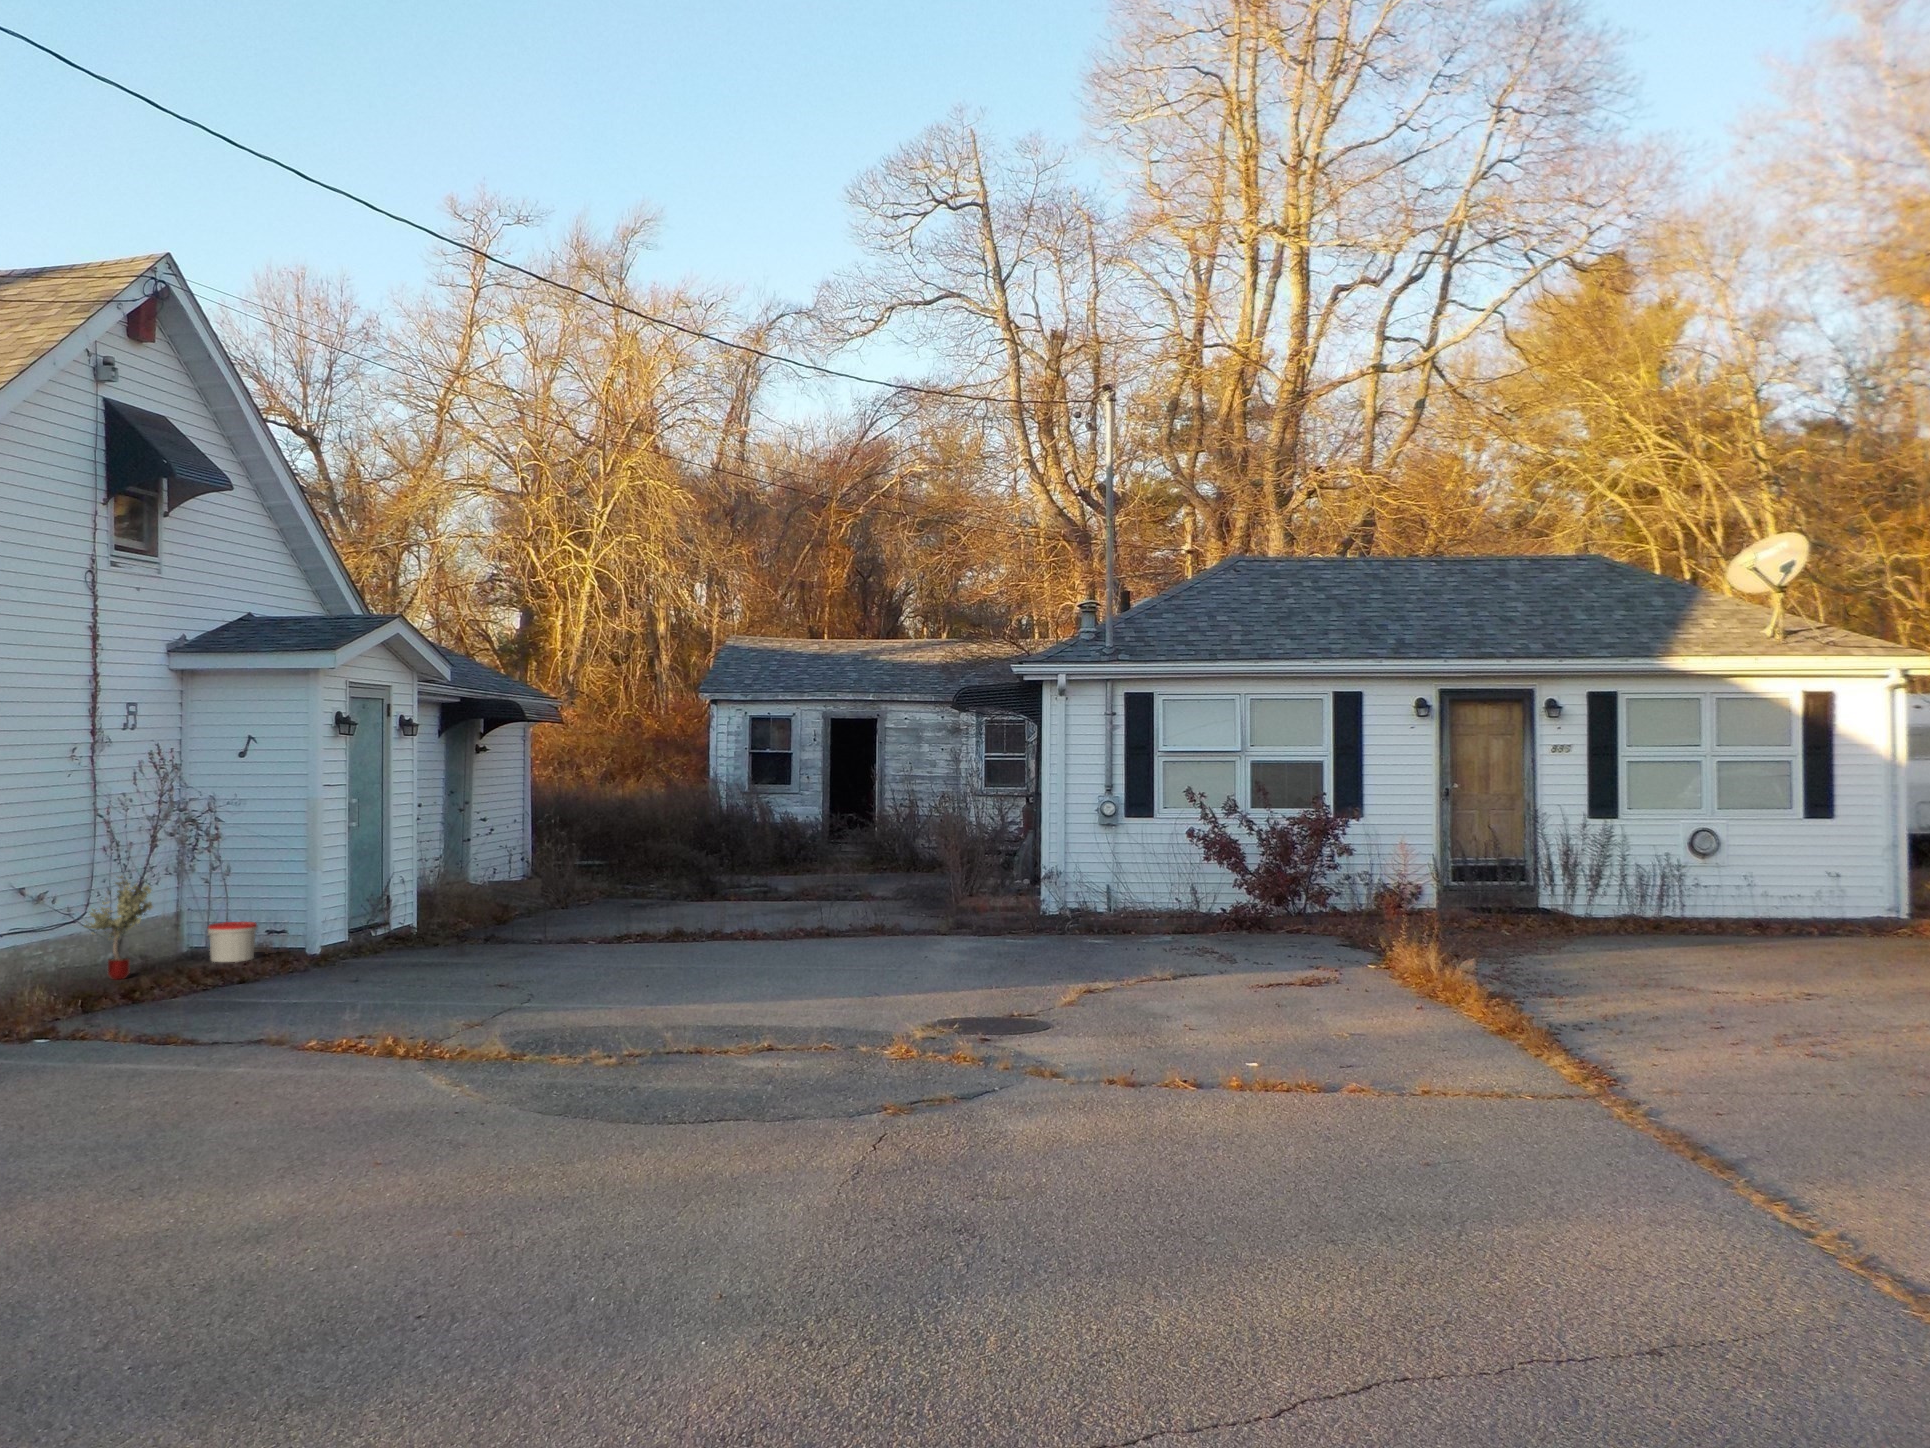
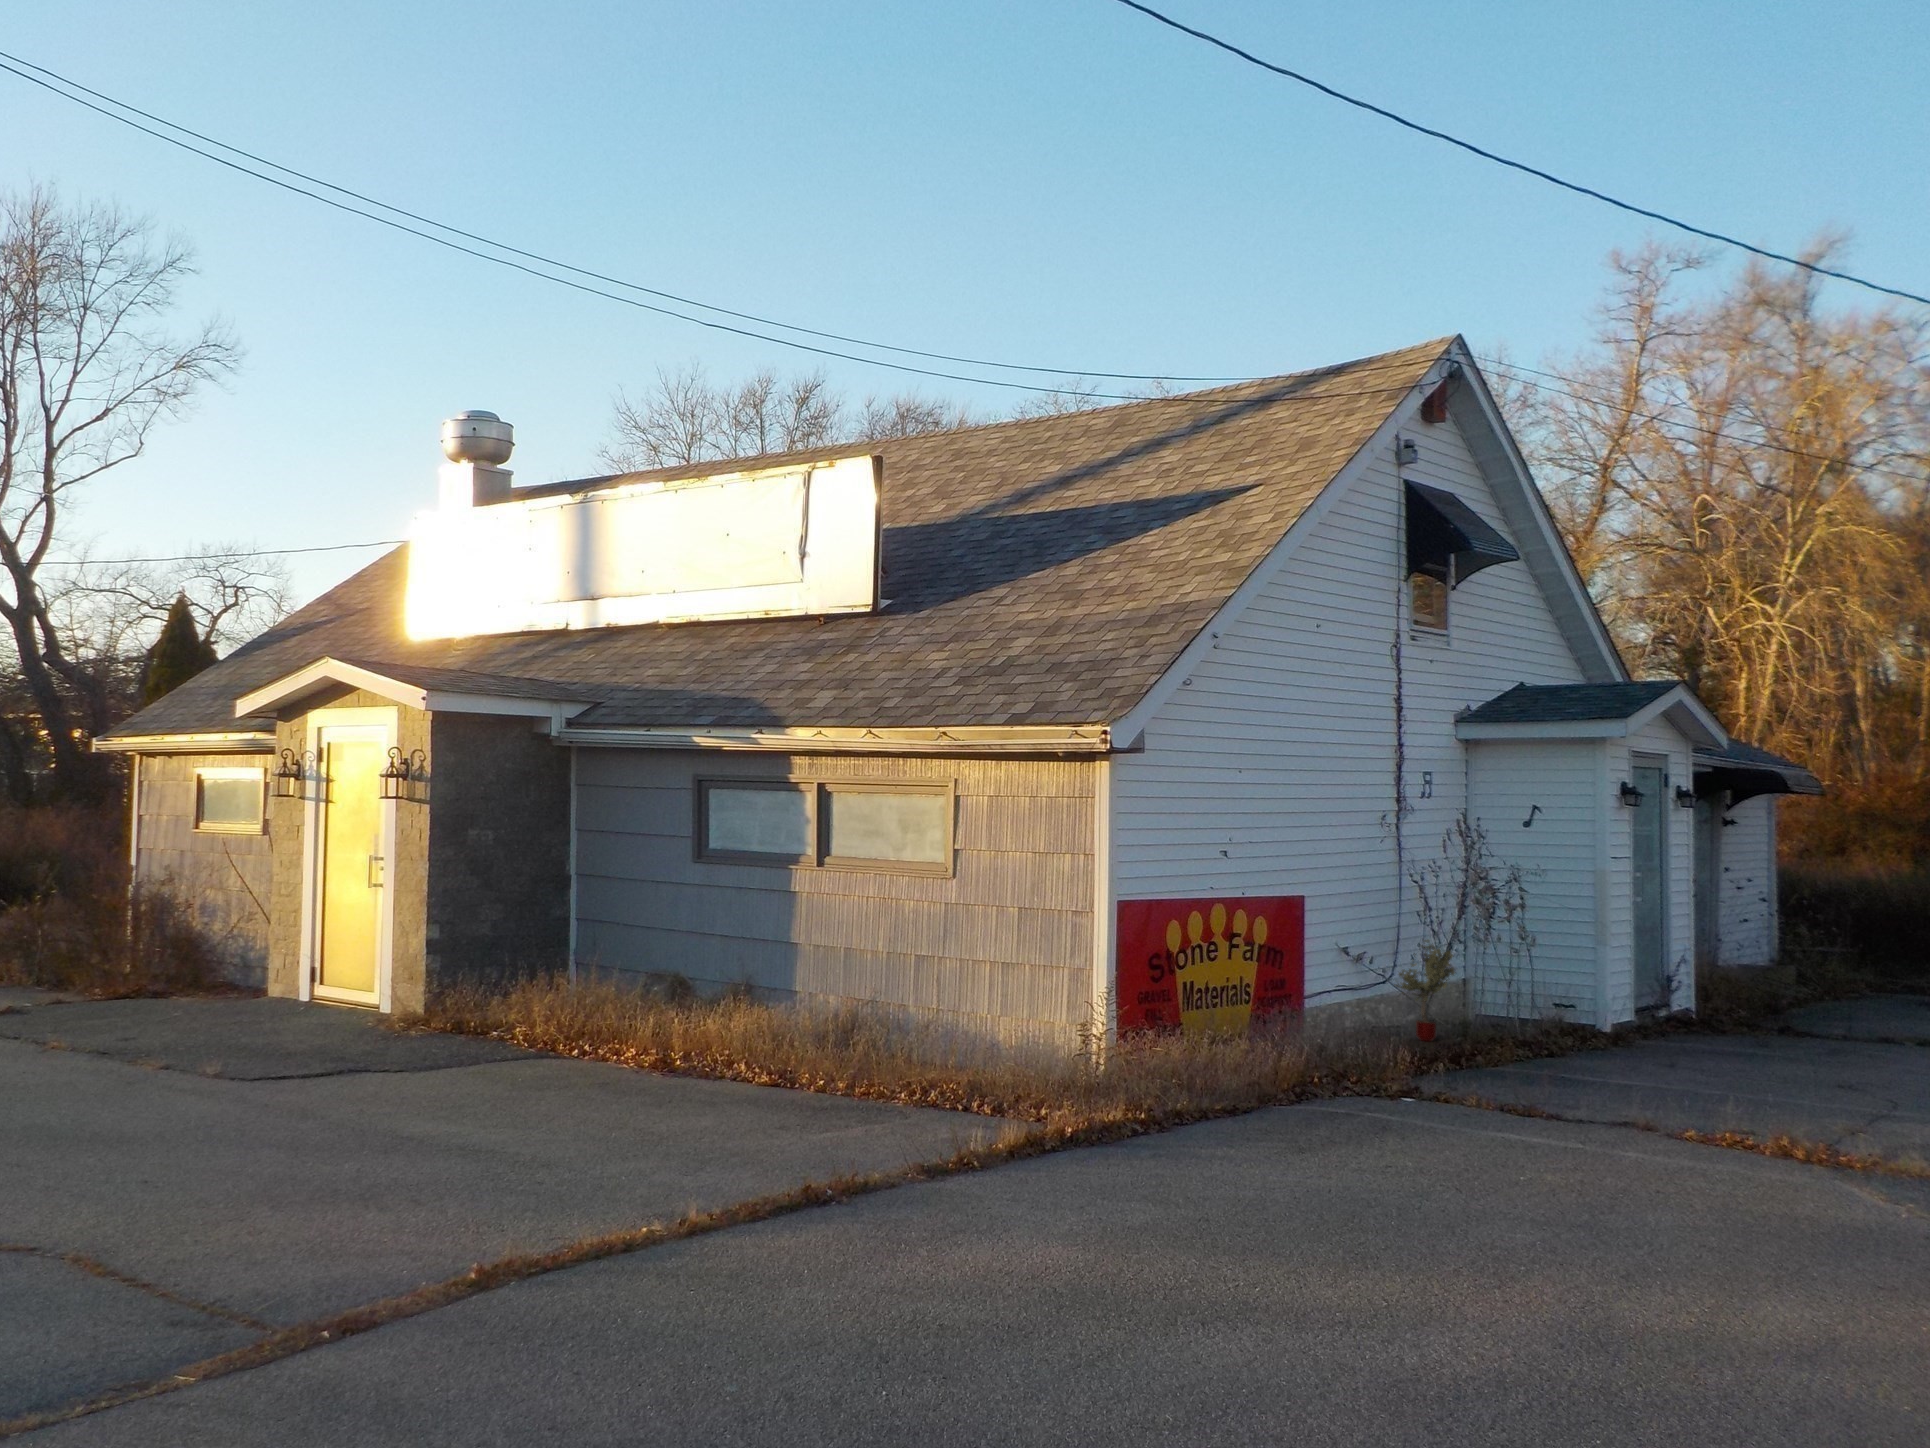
bucket: present [208,922,257,962] -> none [1496,992,1546,1035]

